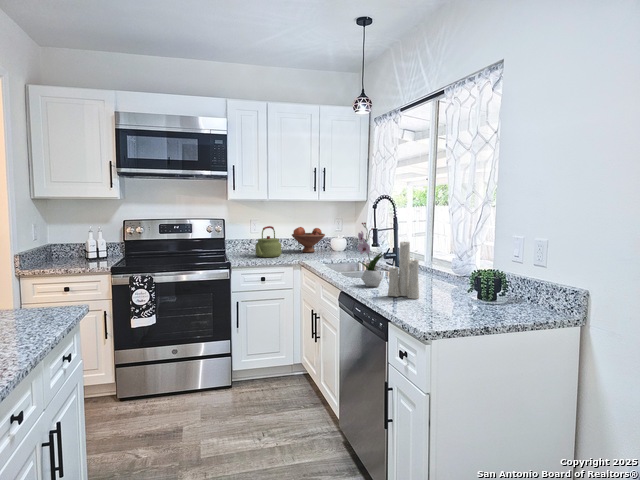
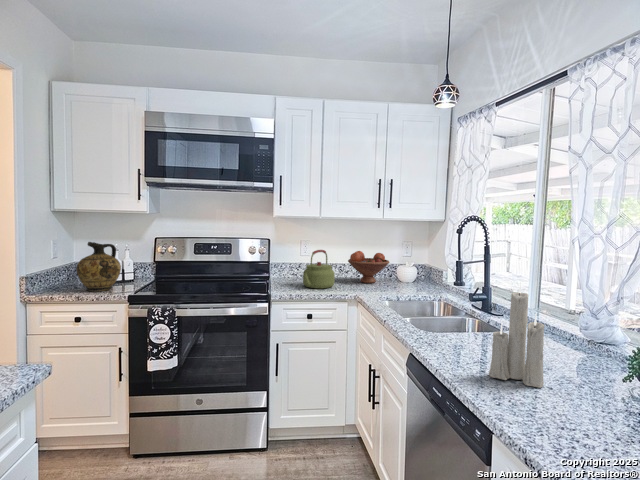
flower arrangement: present [358,223,384,287] -> none [439,257,481,353]
ceramic jug: none [60,224,99,266] -> present [76,242,121,291]

